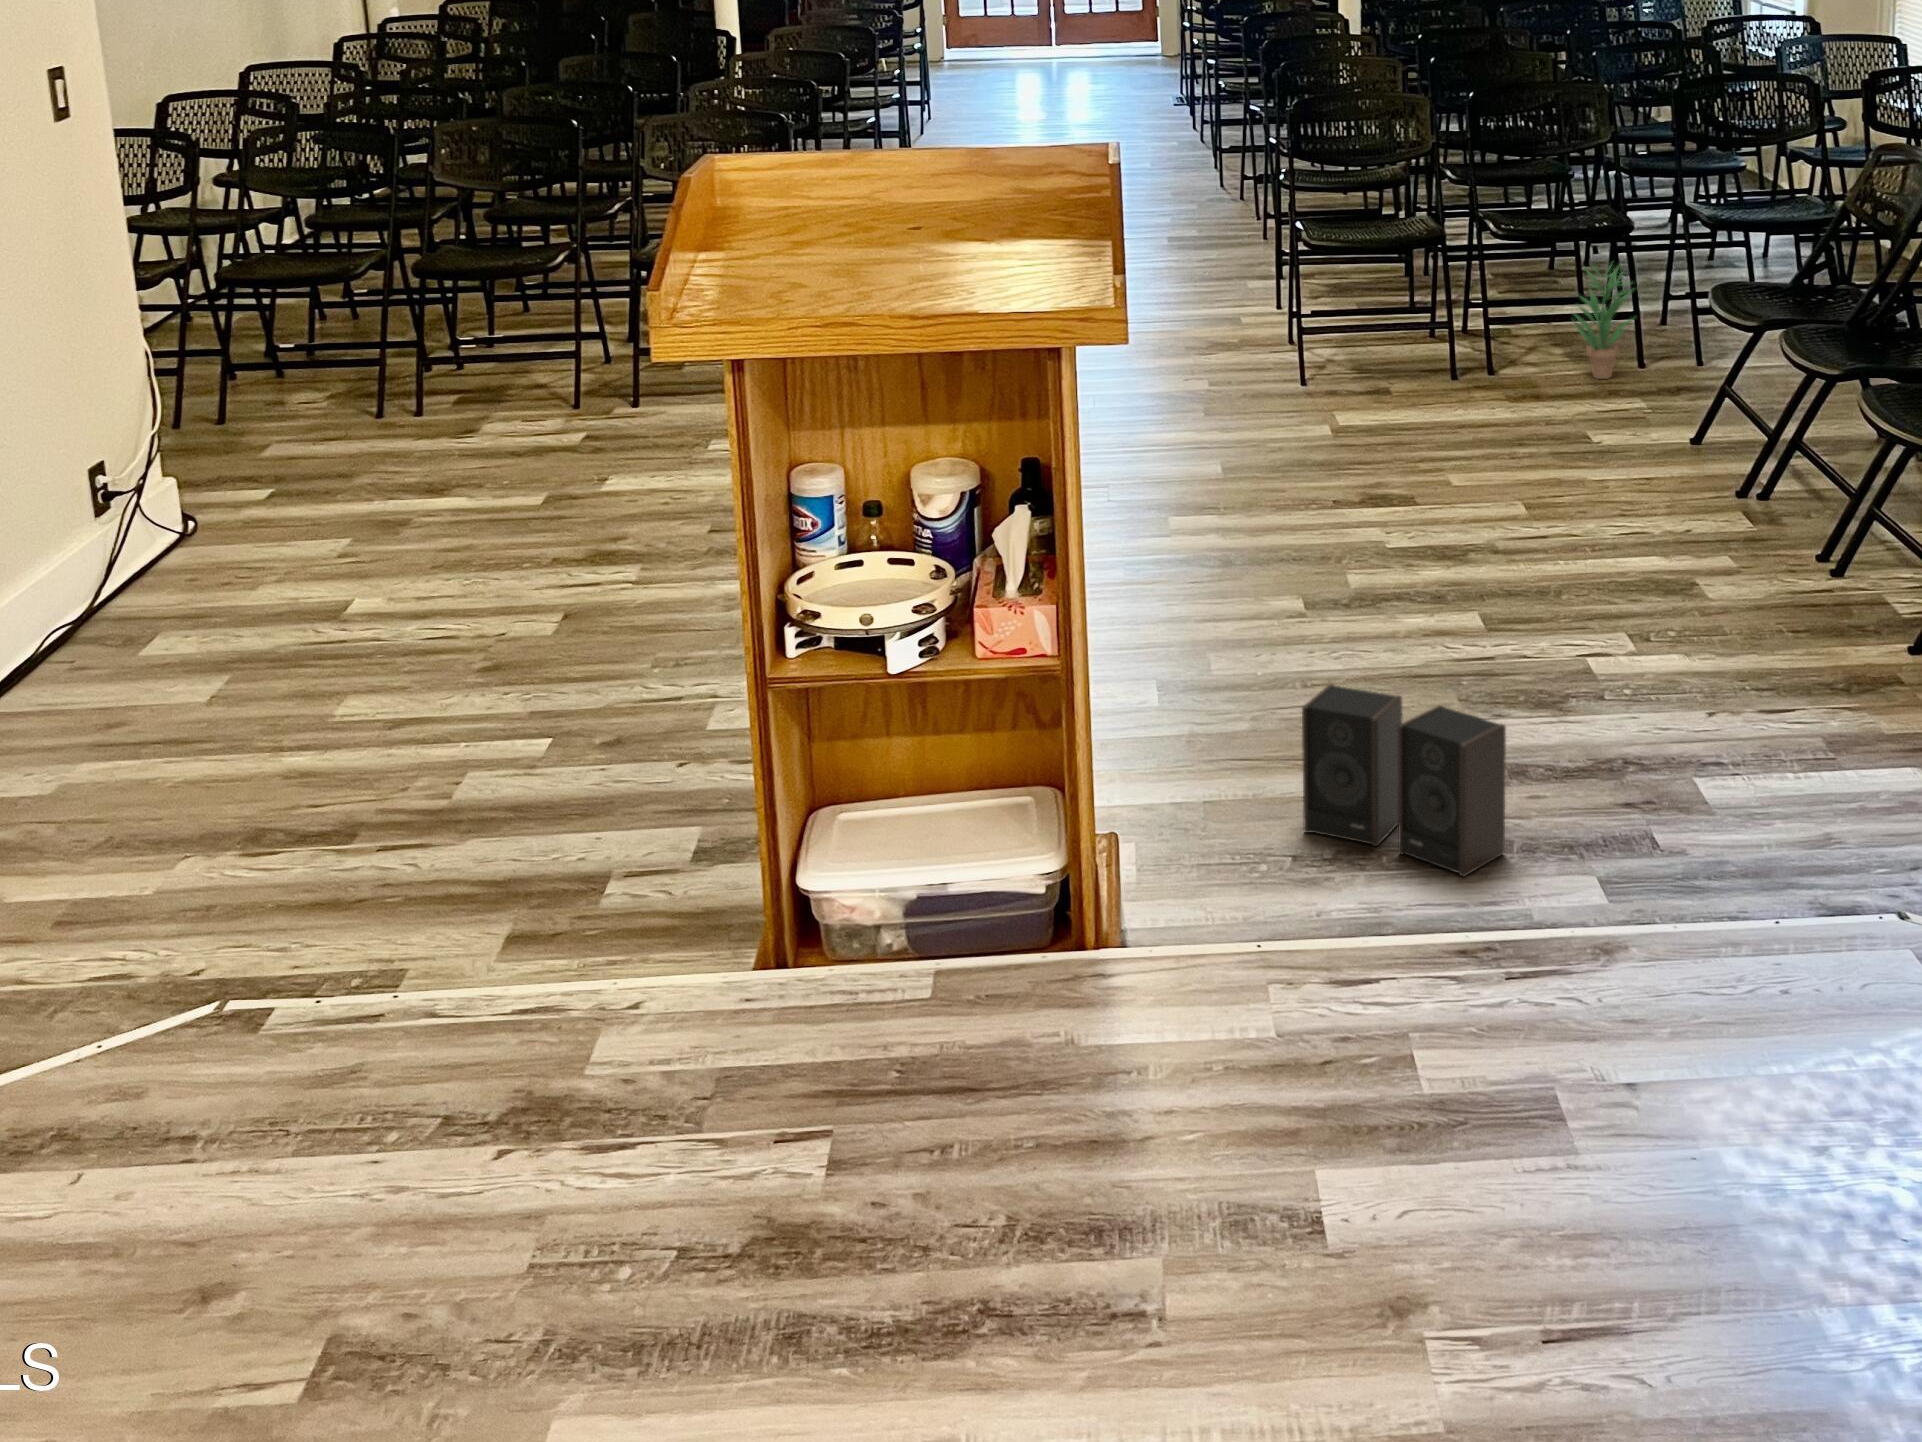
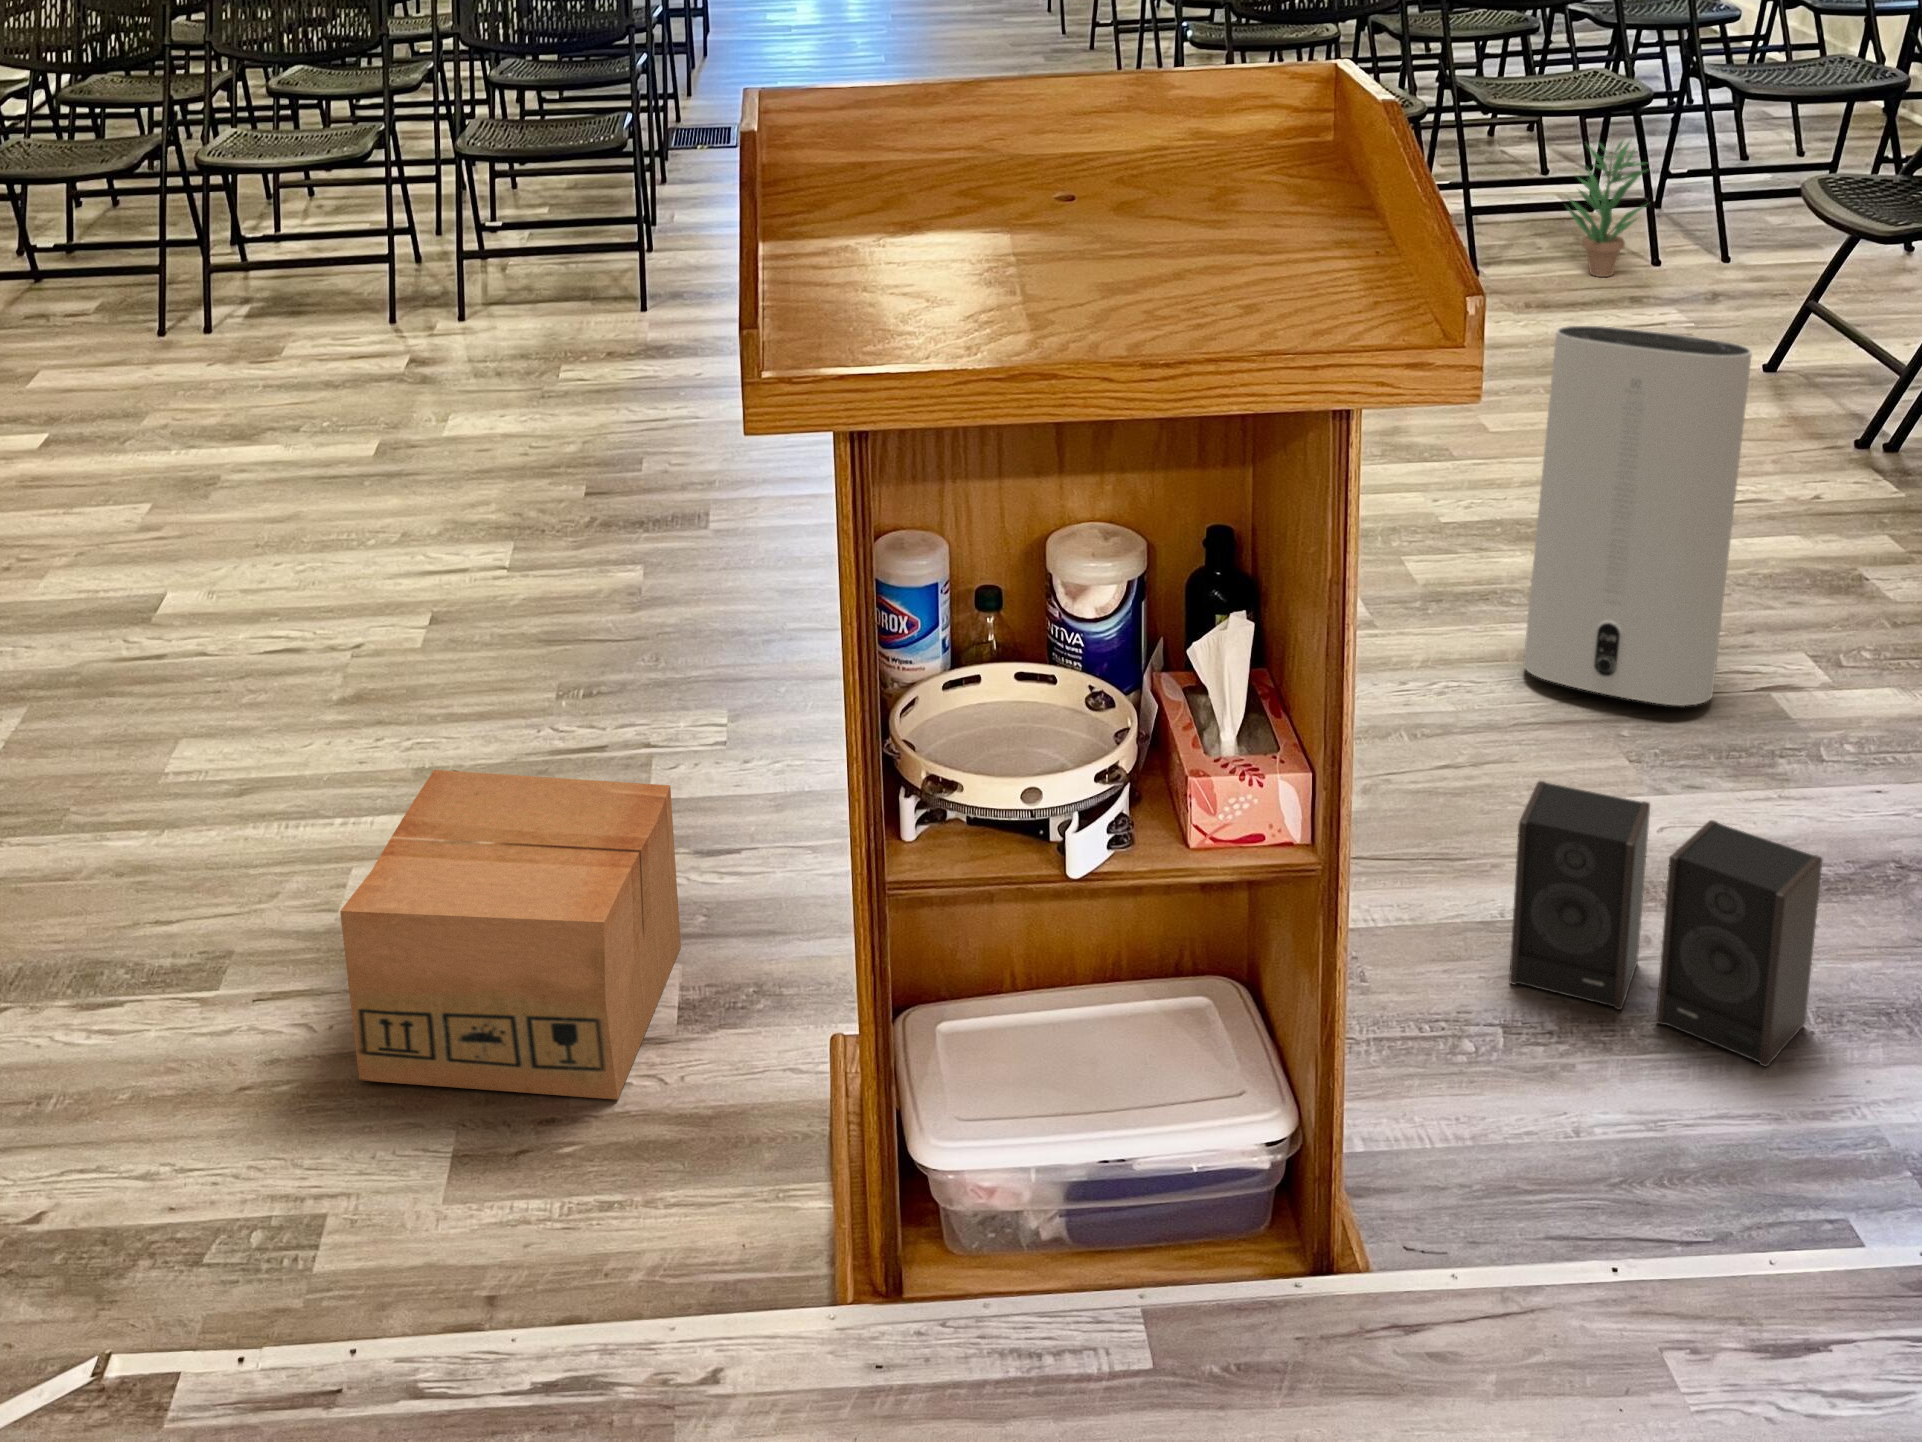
air purifier: none [1402,377,1559,666] -> present [1523,326,1752,706]
cardboard box: none [432,681,703,902] -> present [340,770,681,1100]

